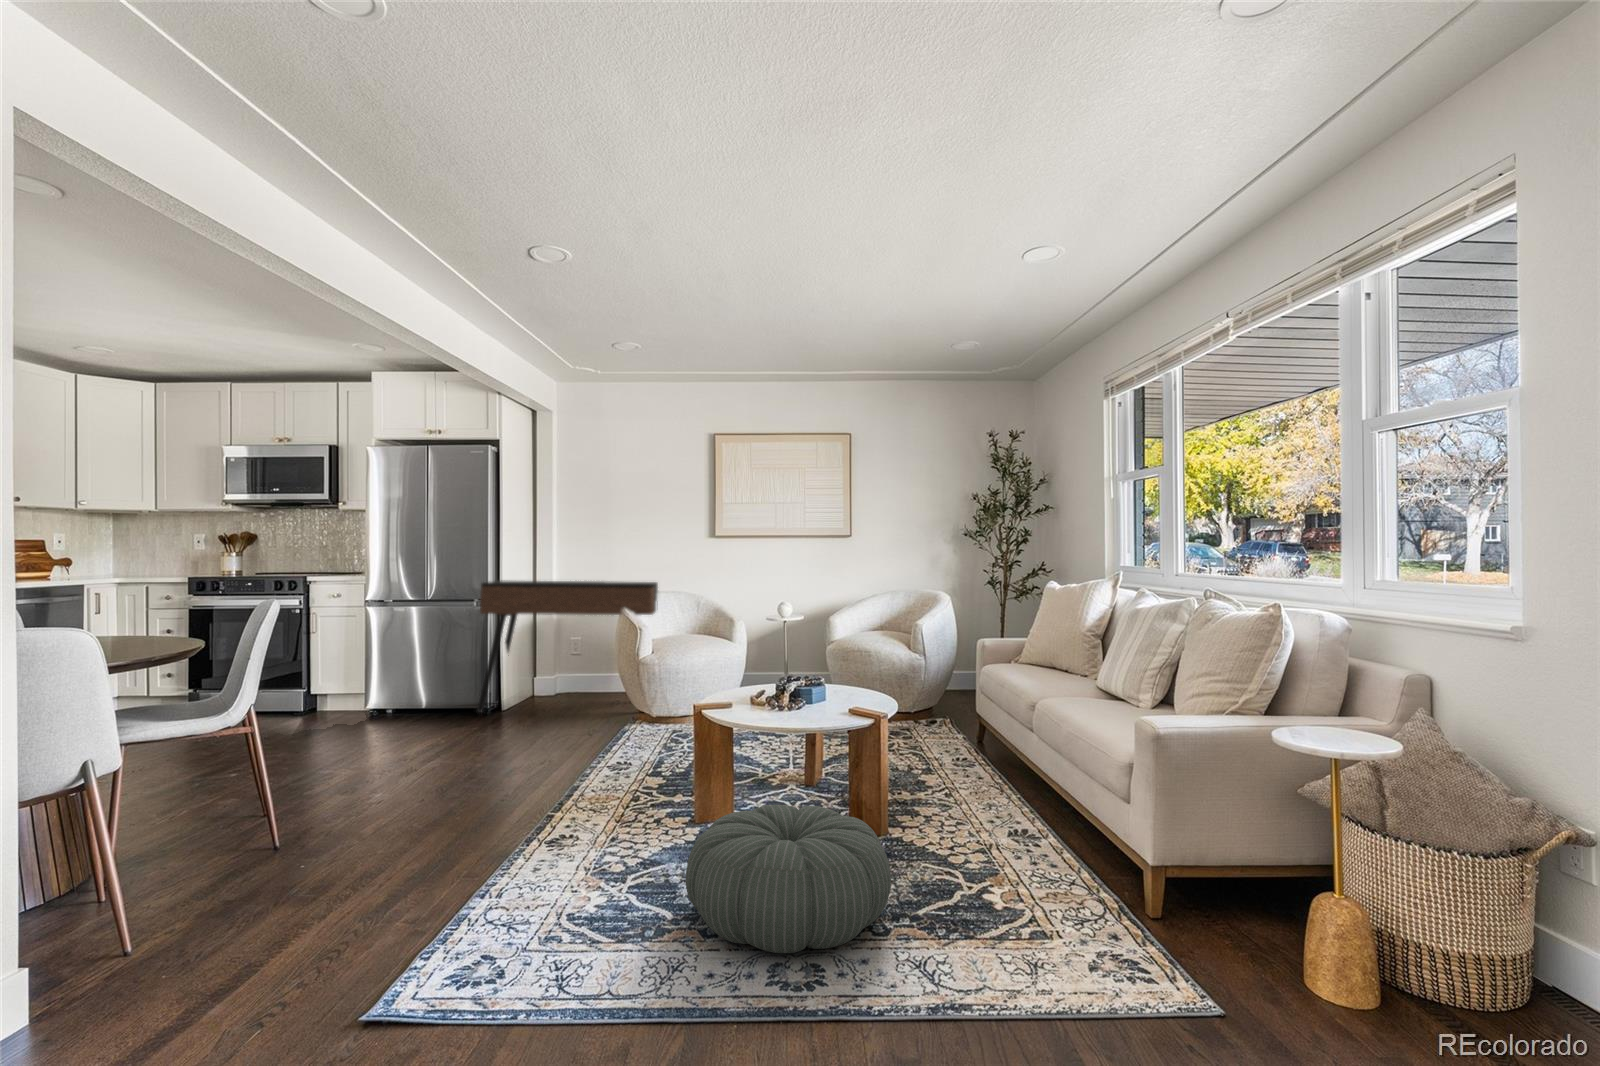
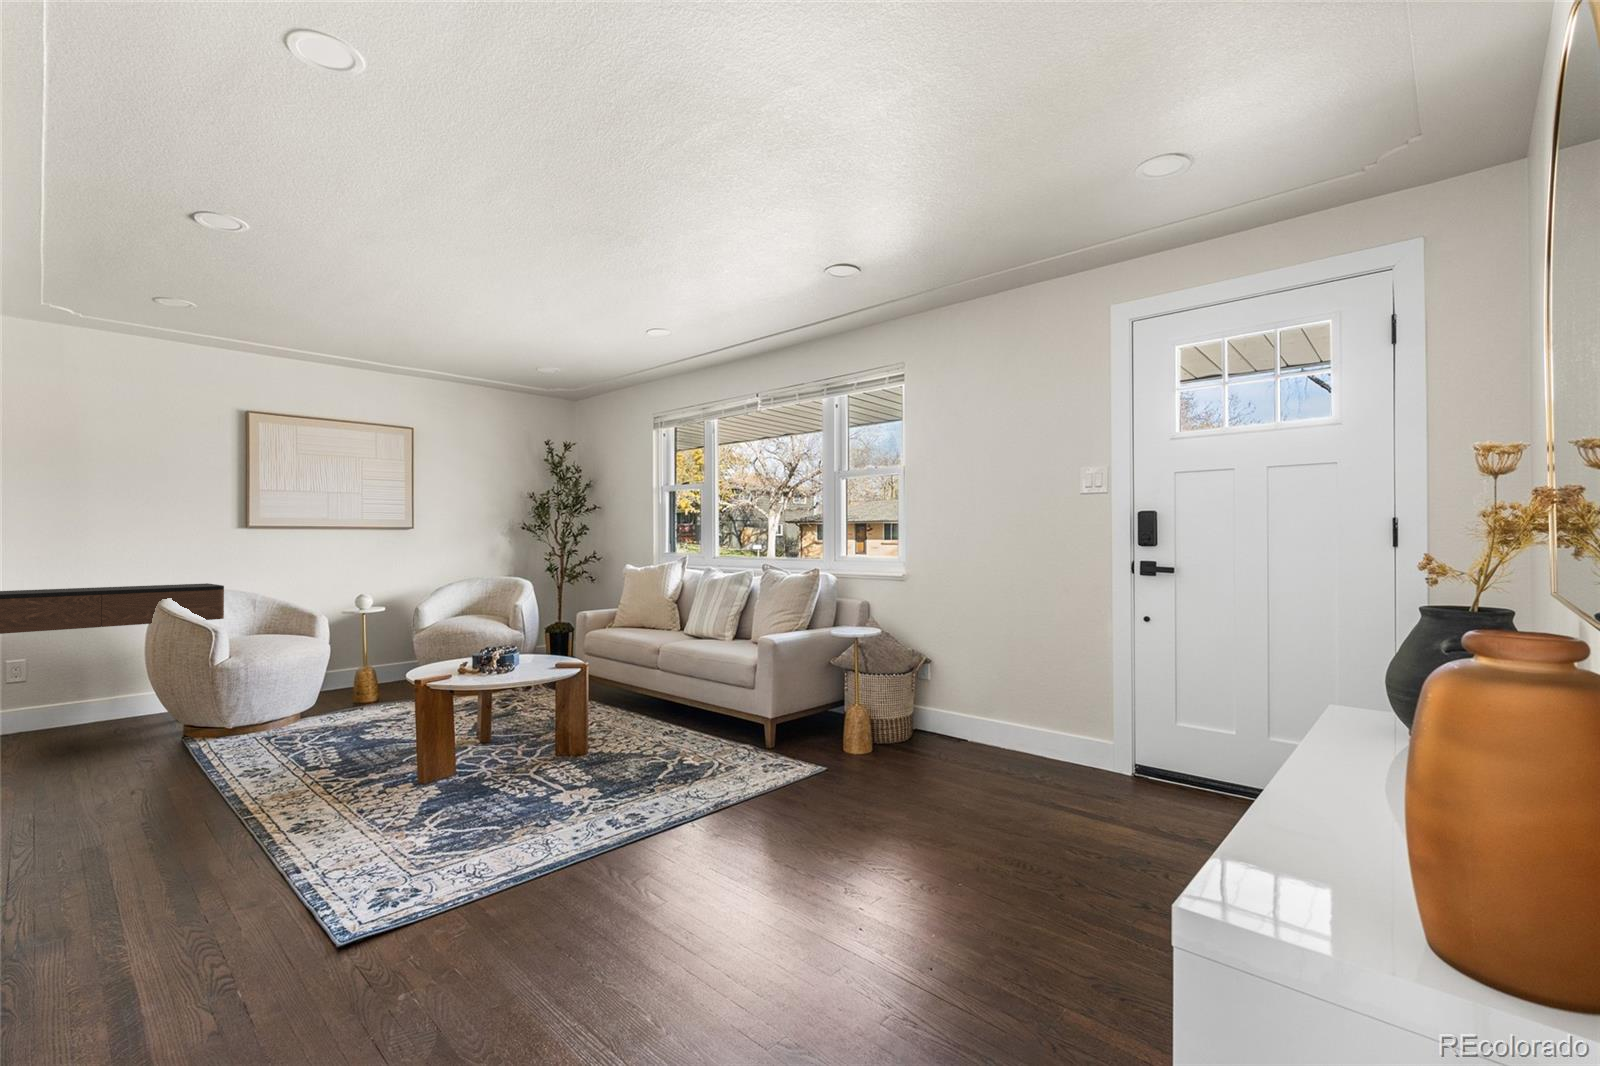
pouf: present [686,805,891,953] -> none [510,728,655,817]

